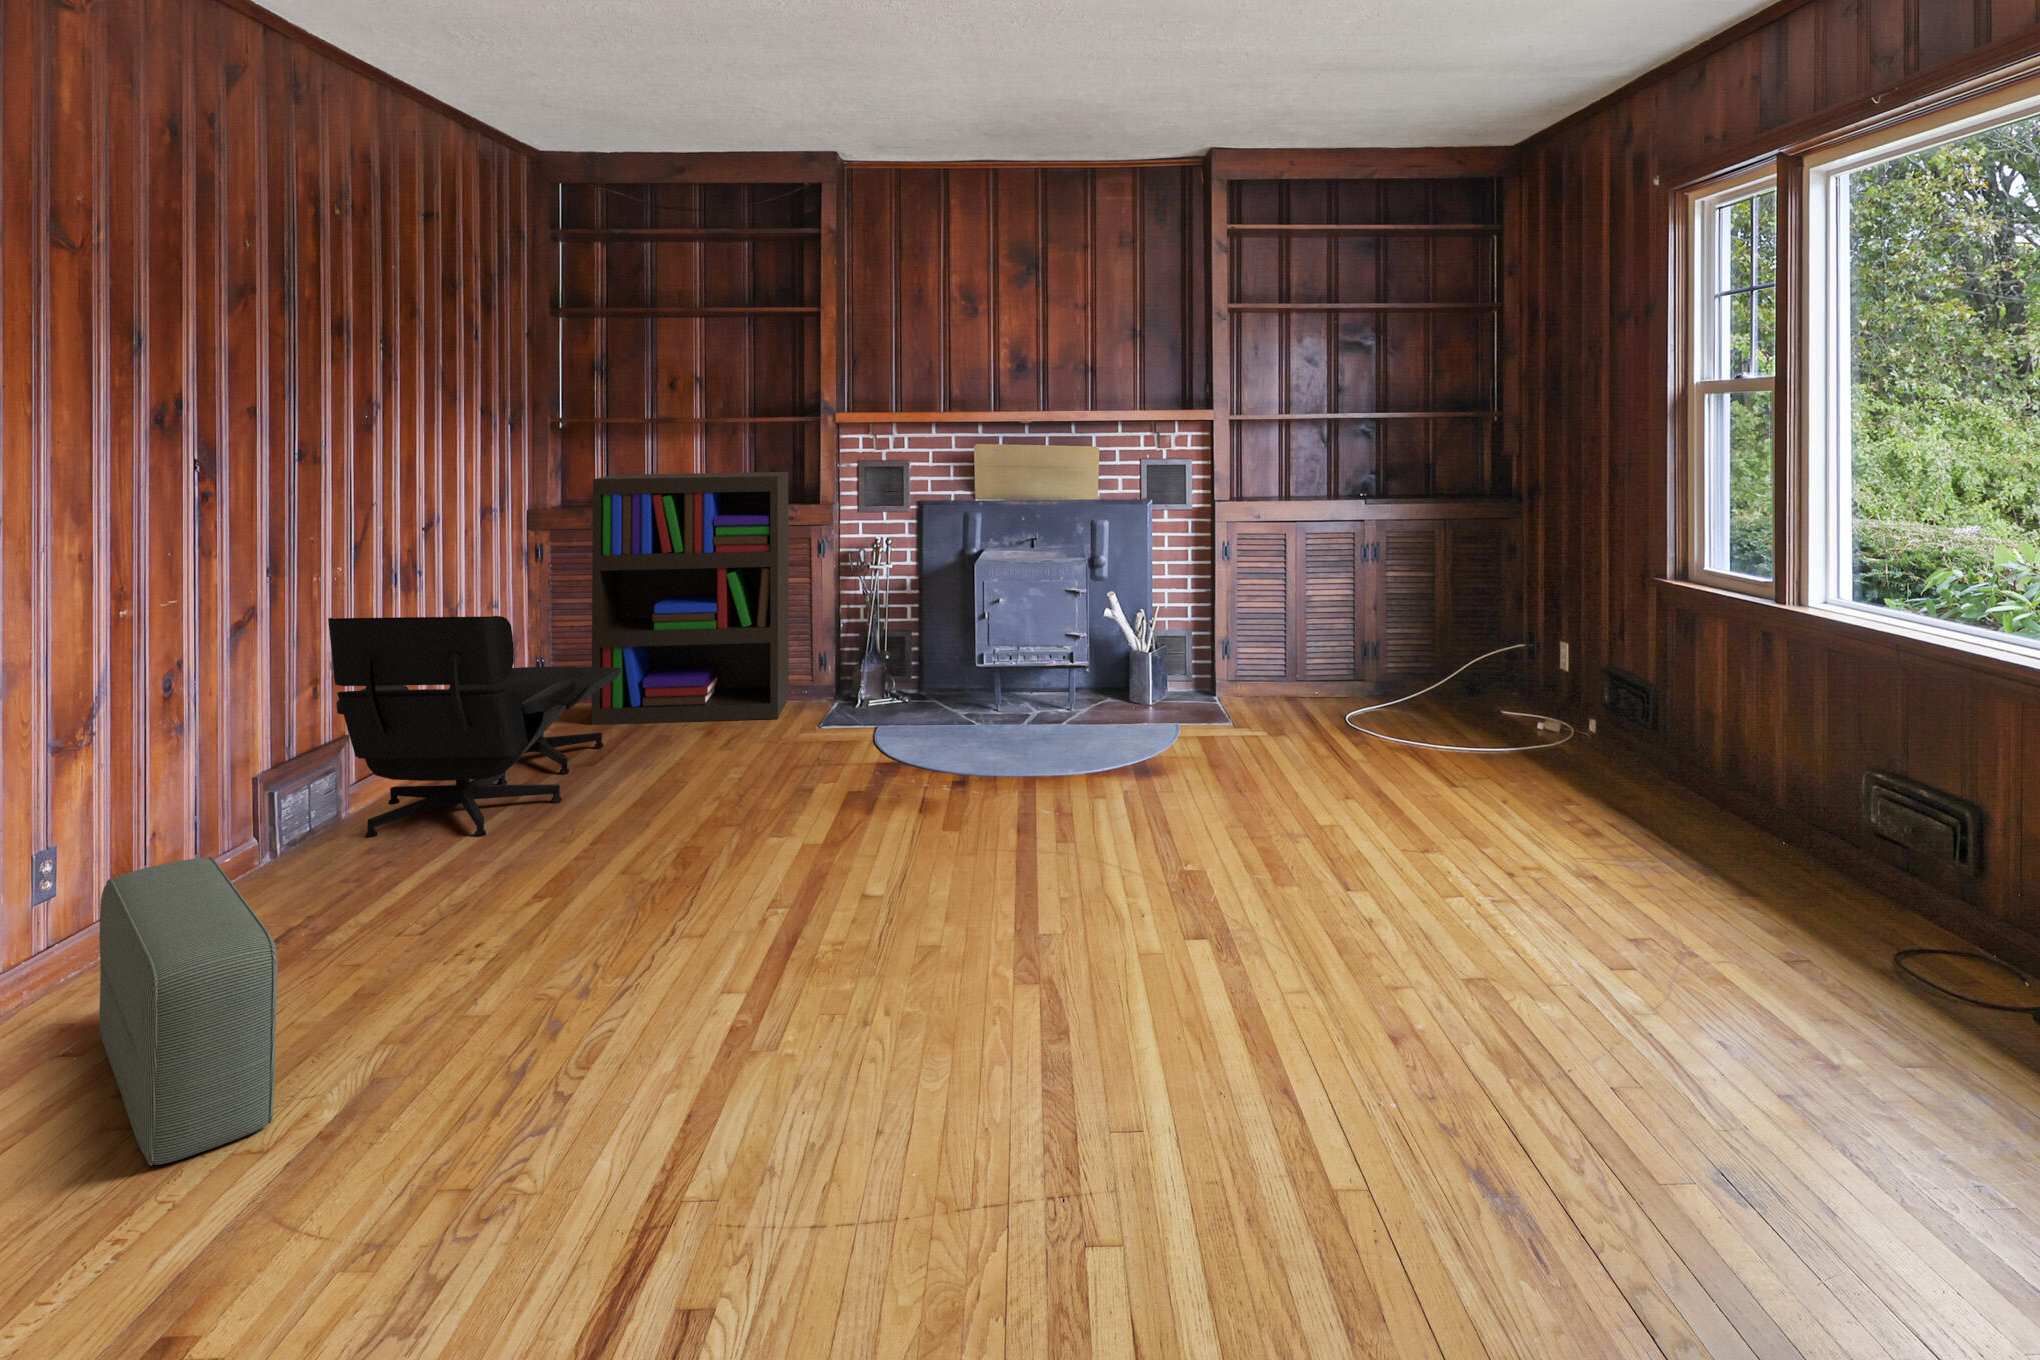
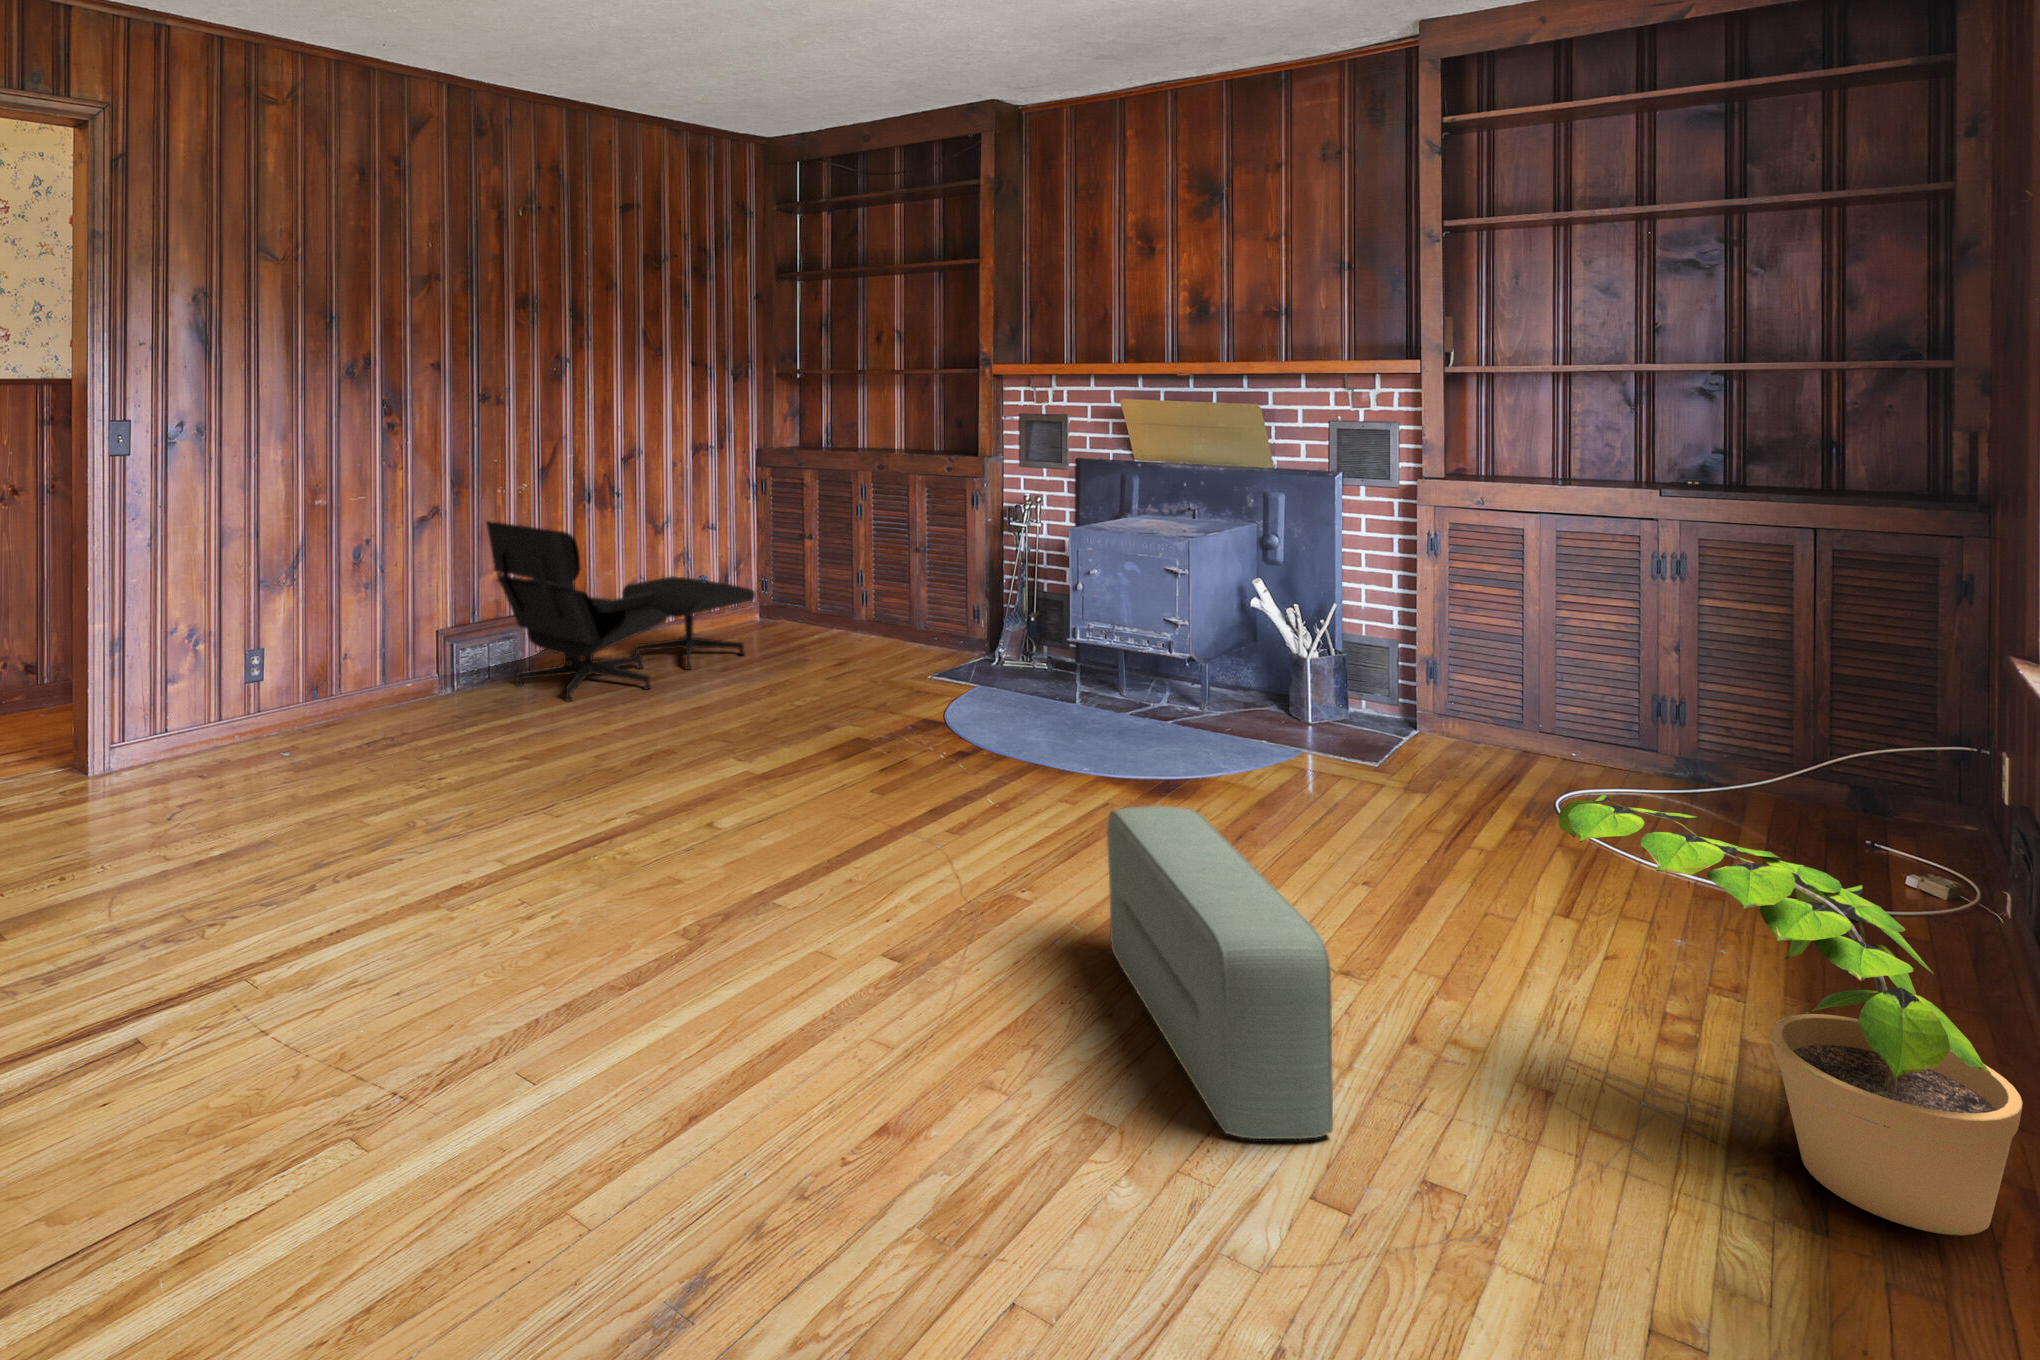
bookshelf: present [591,472,789,725] -> none [765,420,949,660]
potted plant: none [1574,674,1790,869] -> present [1558,795,2023,1235]
pouf: present [99,857,277,1166] -> present [1107,806,1333,1139]

